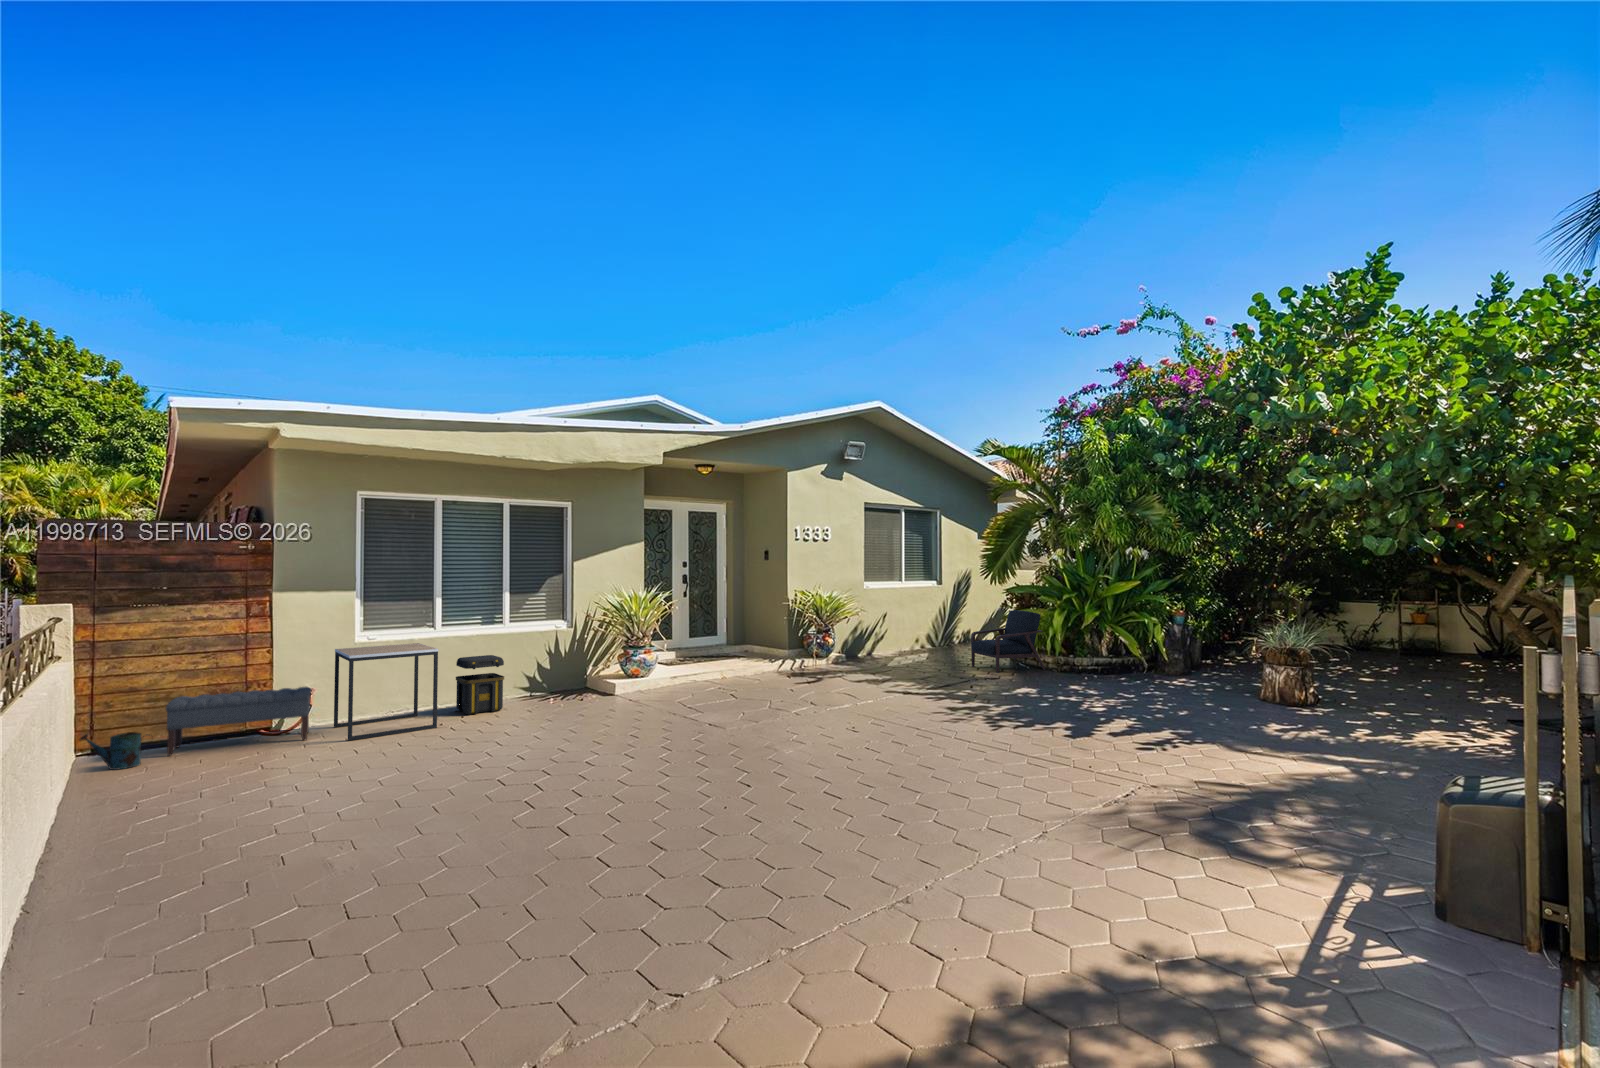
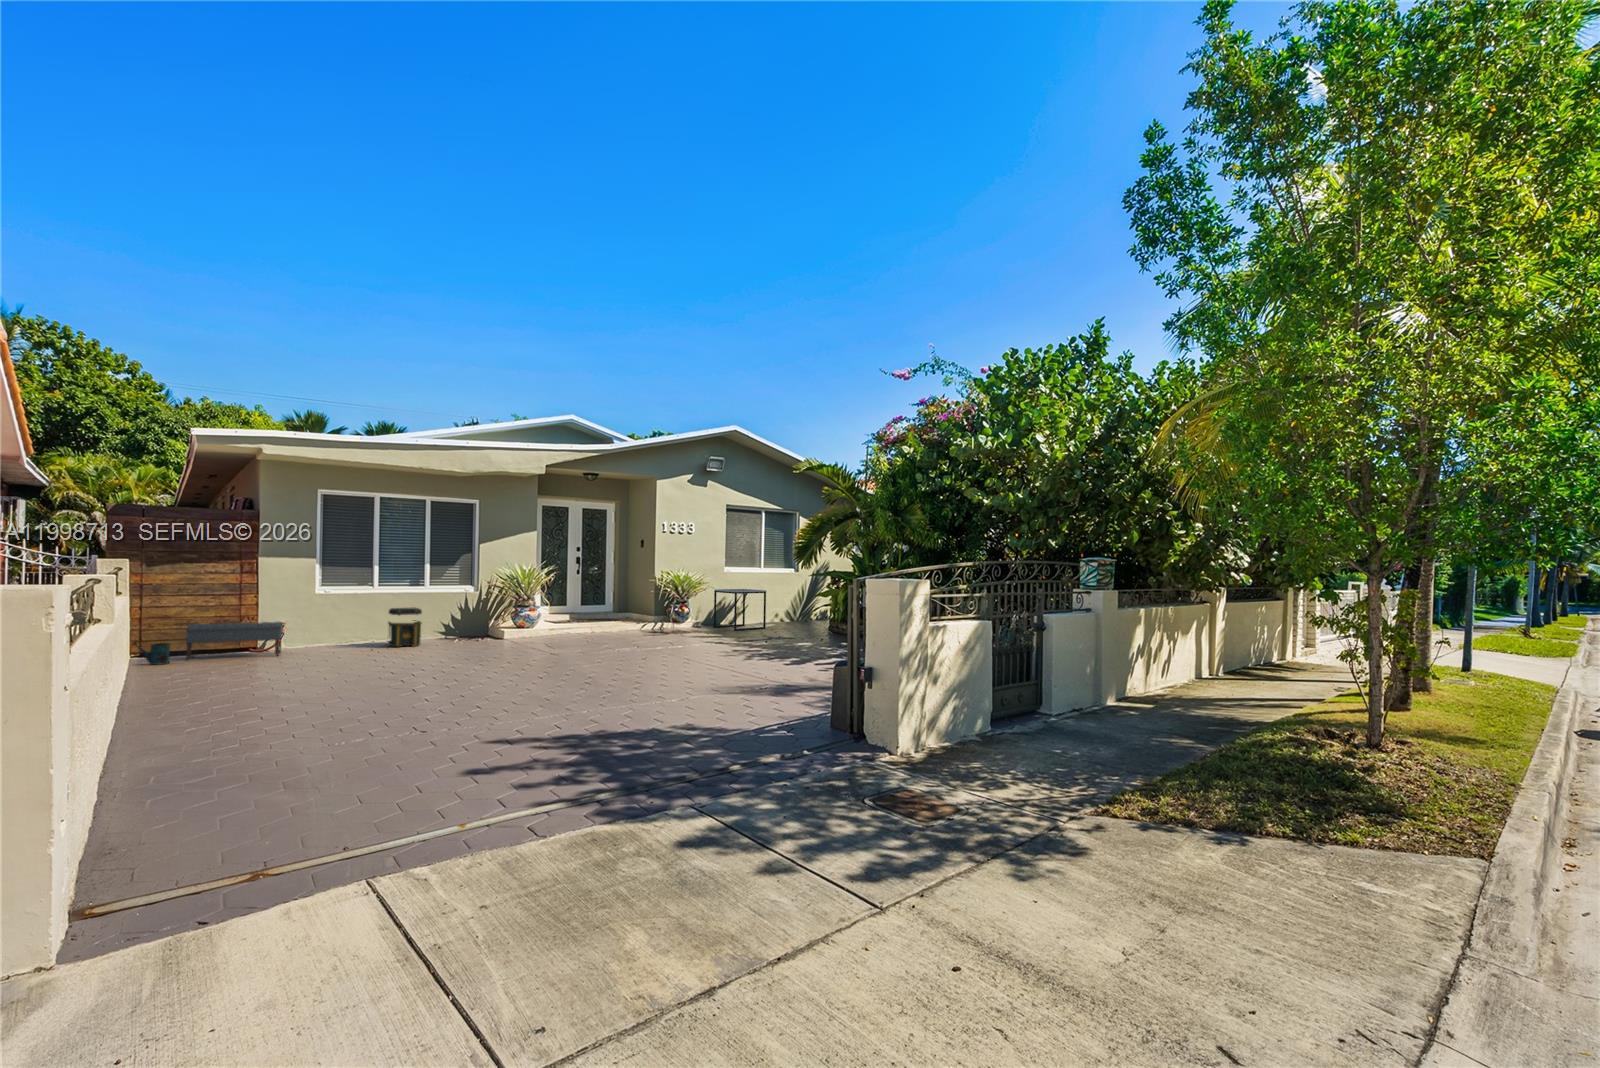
chair: present [971,610,1045,673] -> none [796,590,848,635]
side table: present [334,643,438,741] -> present [714,589,766,631]

